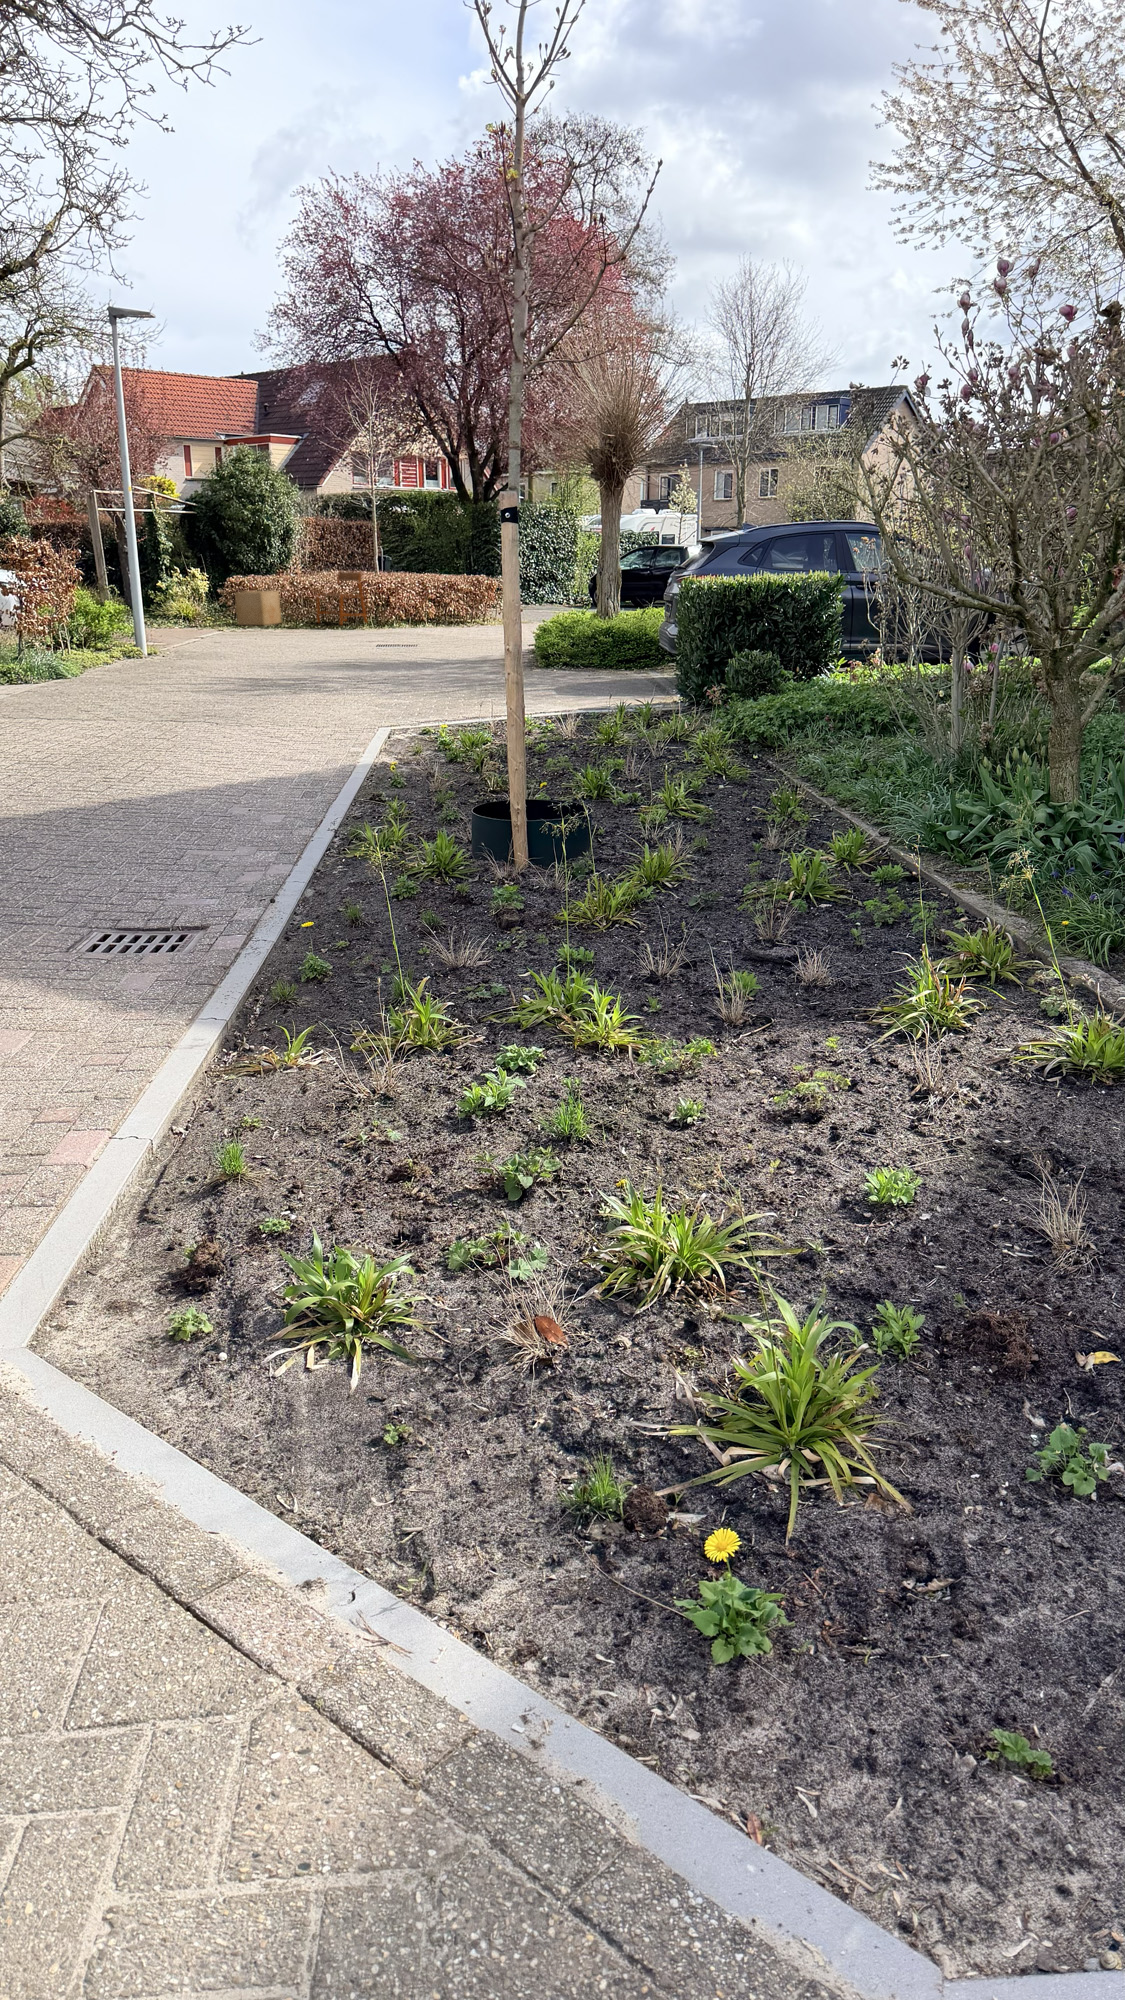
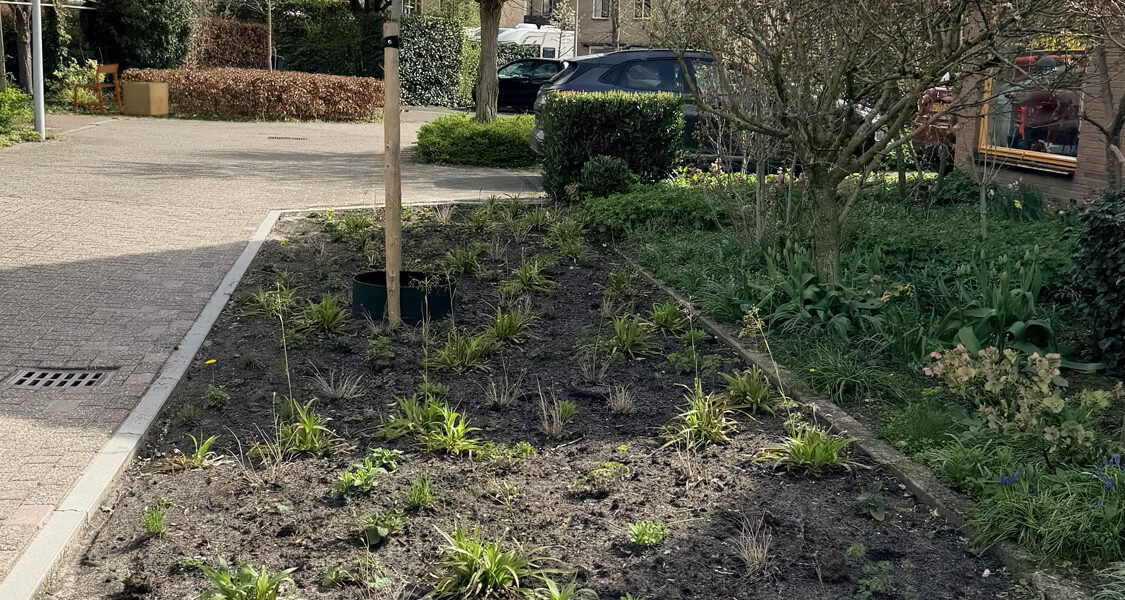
bench: present [317,571,367,625] -> present [73,64,122,113]

